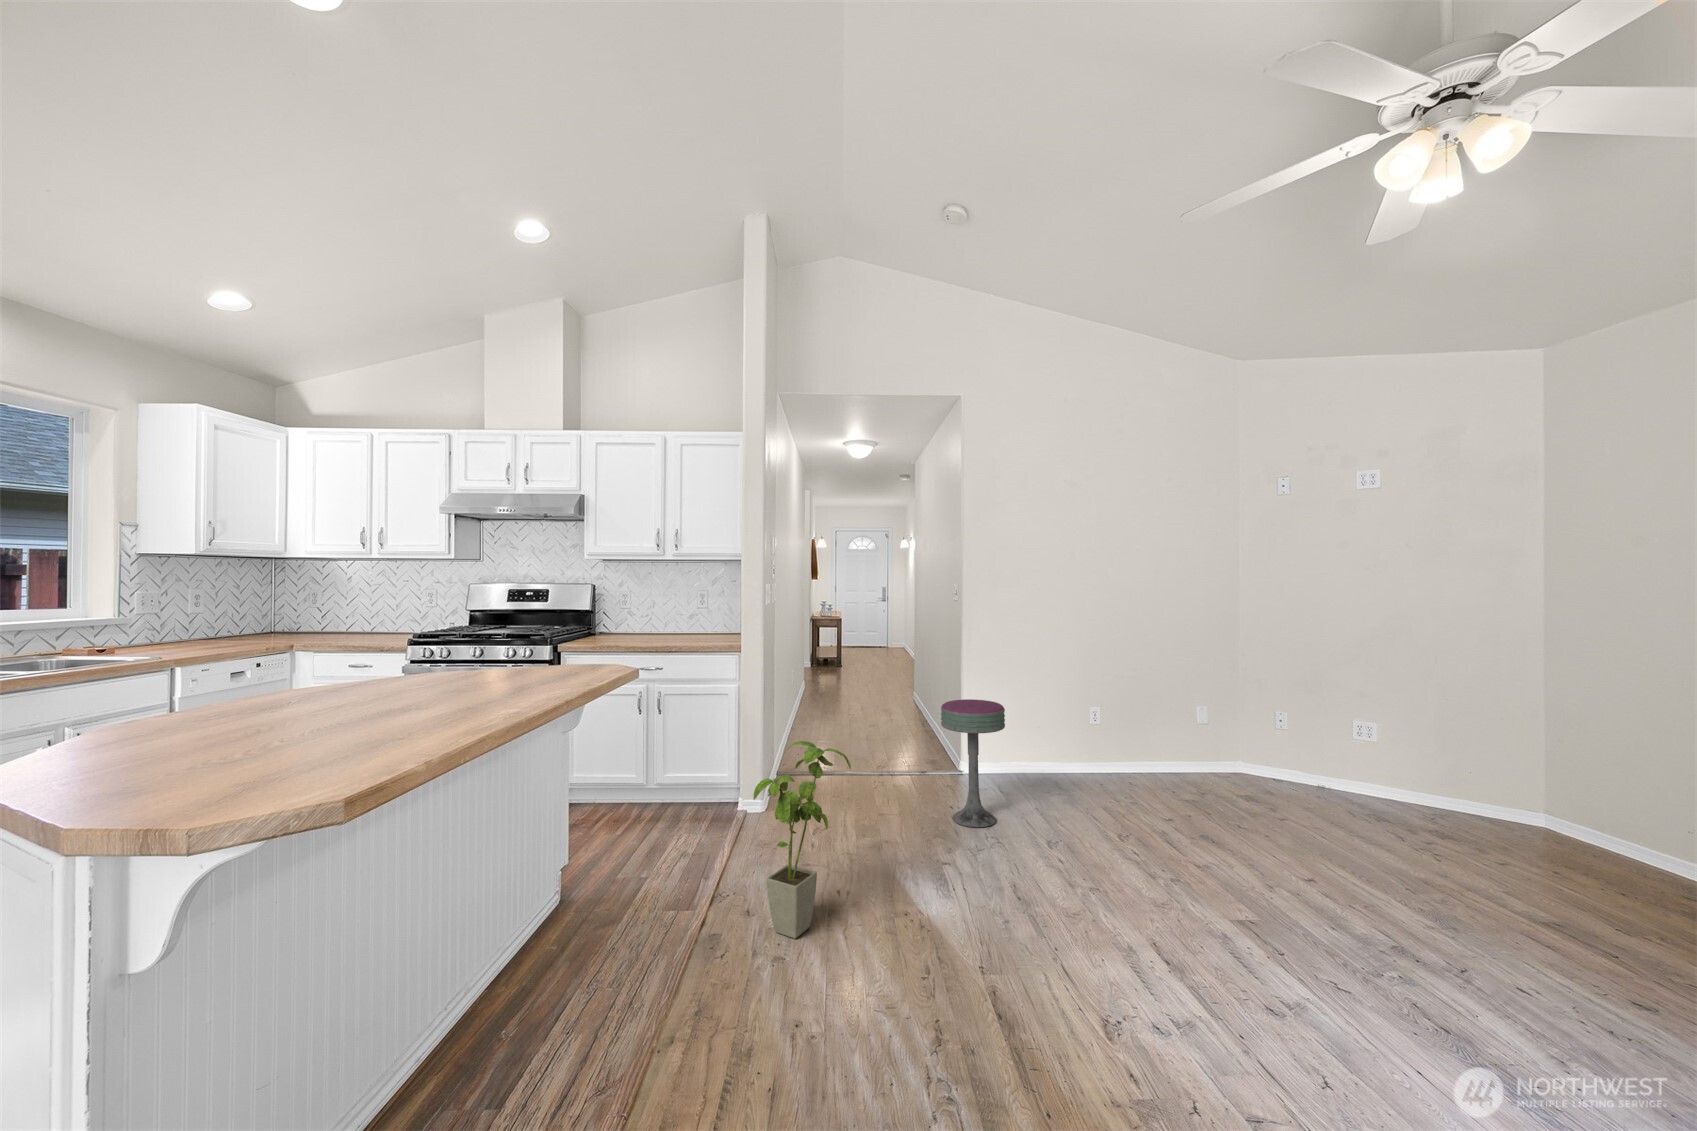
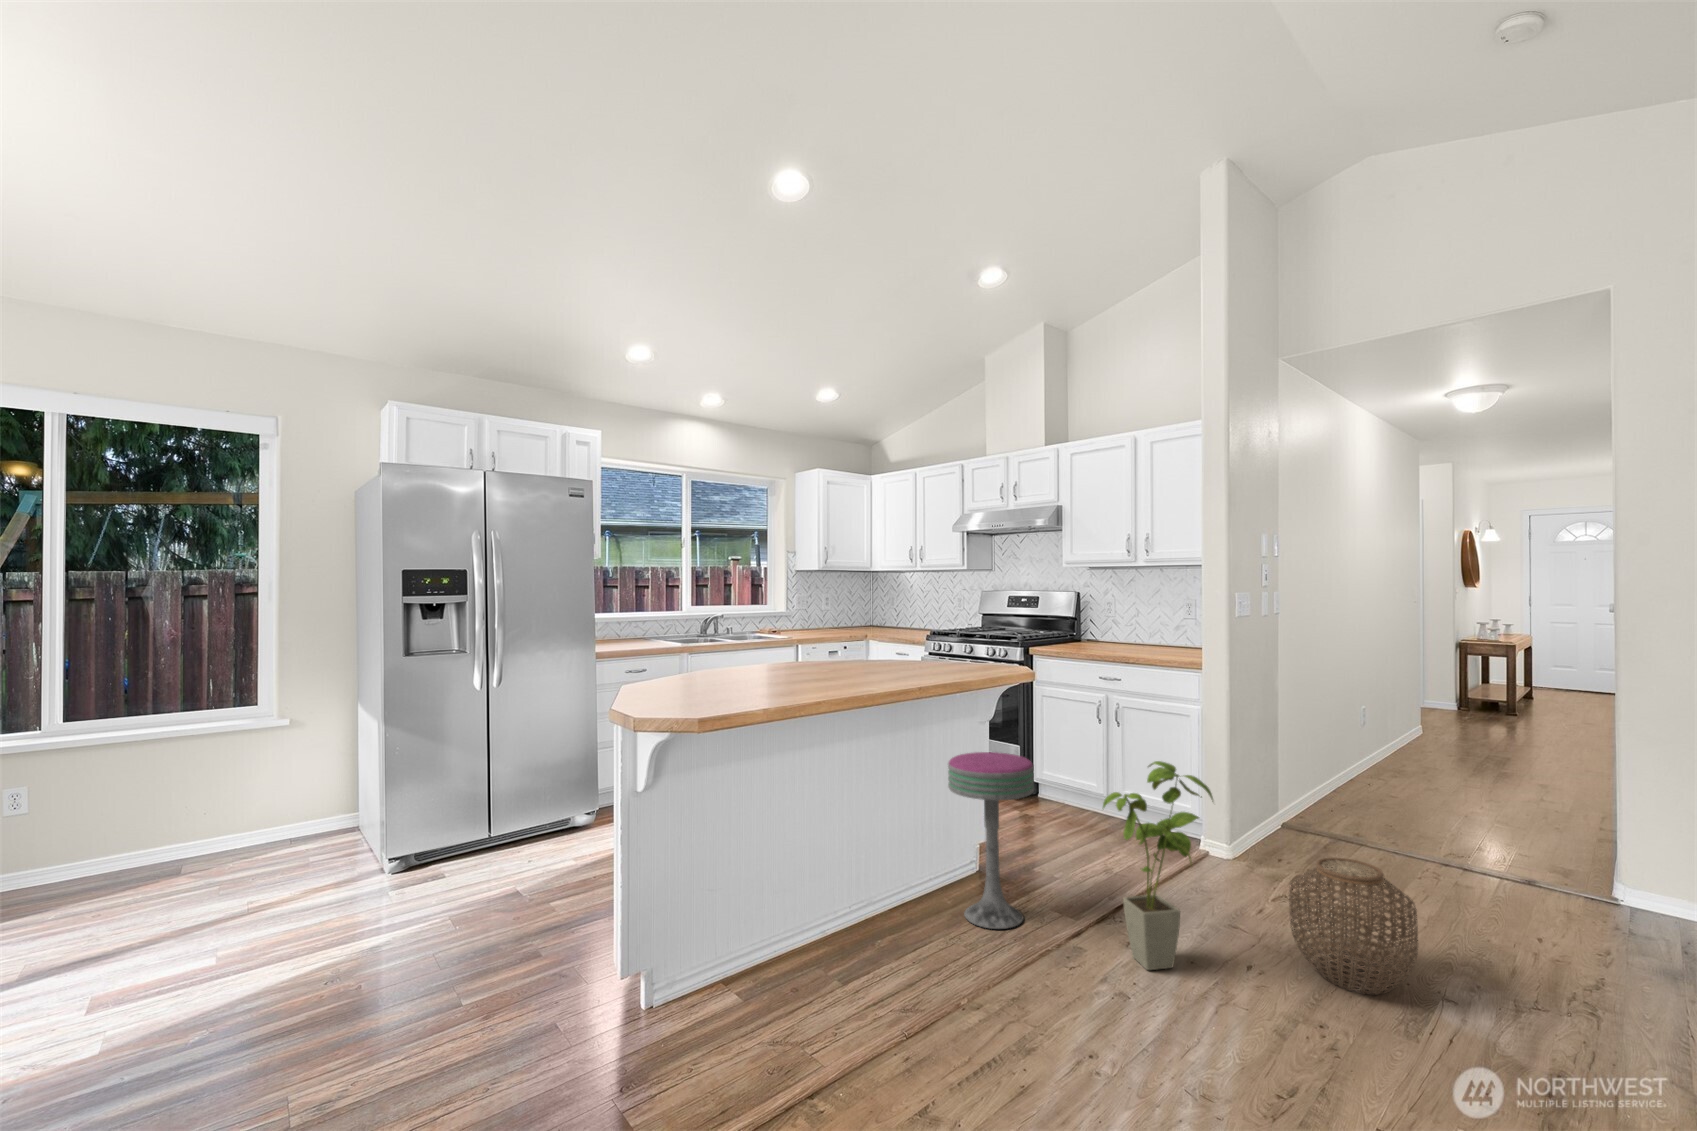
bar stool: present [941,699,1005,827] -> present [948,752,1034,929]
woven basket: none [871,788,953,889] -> present [1289,858,1418,994]

